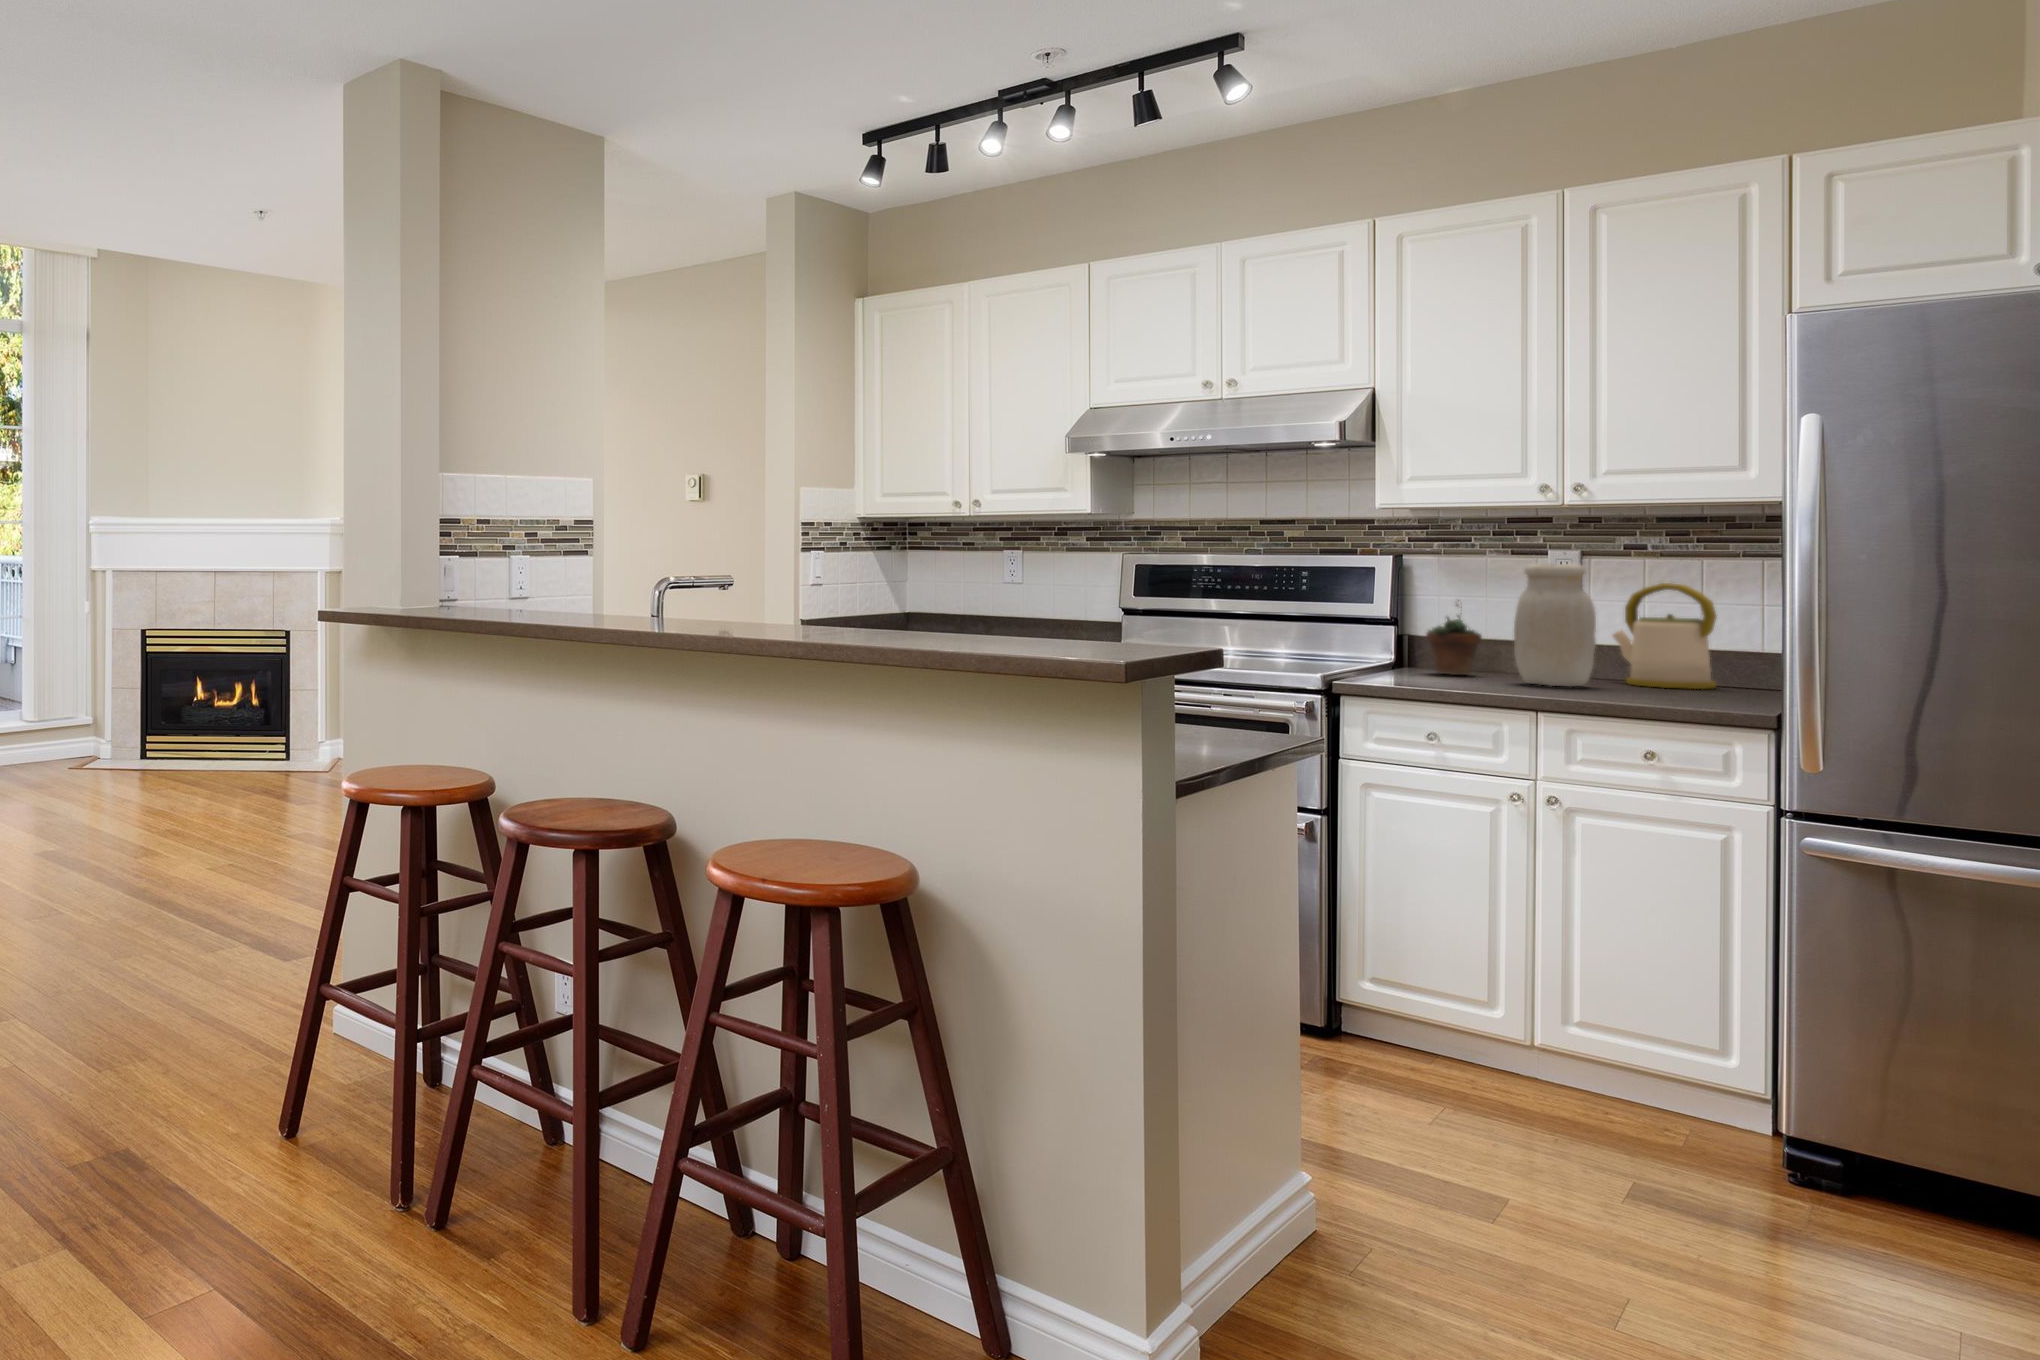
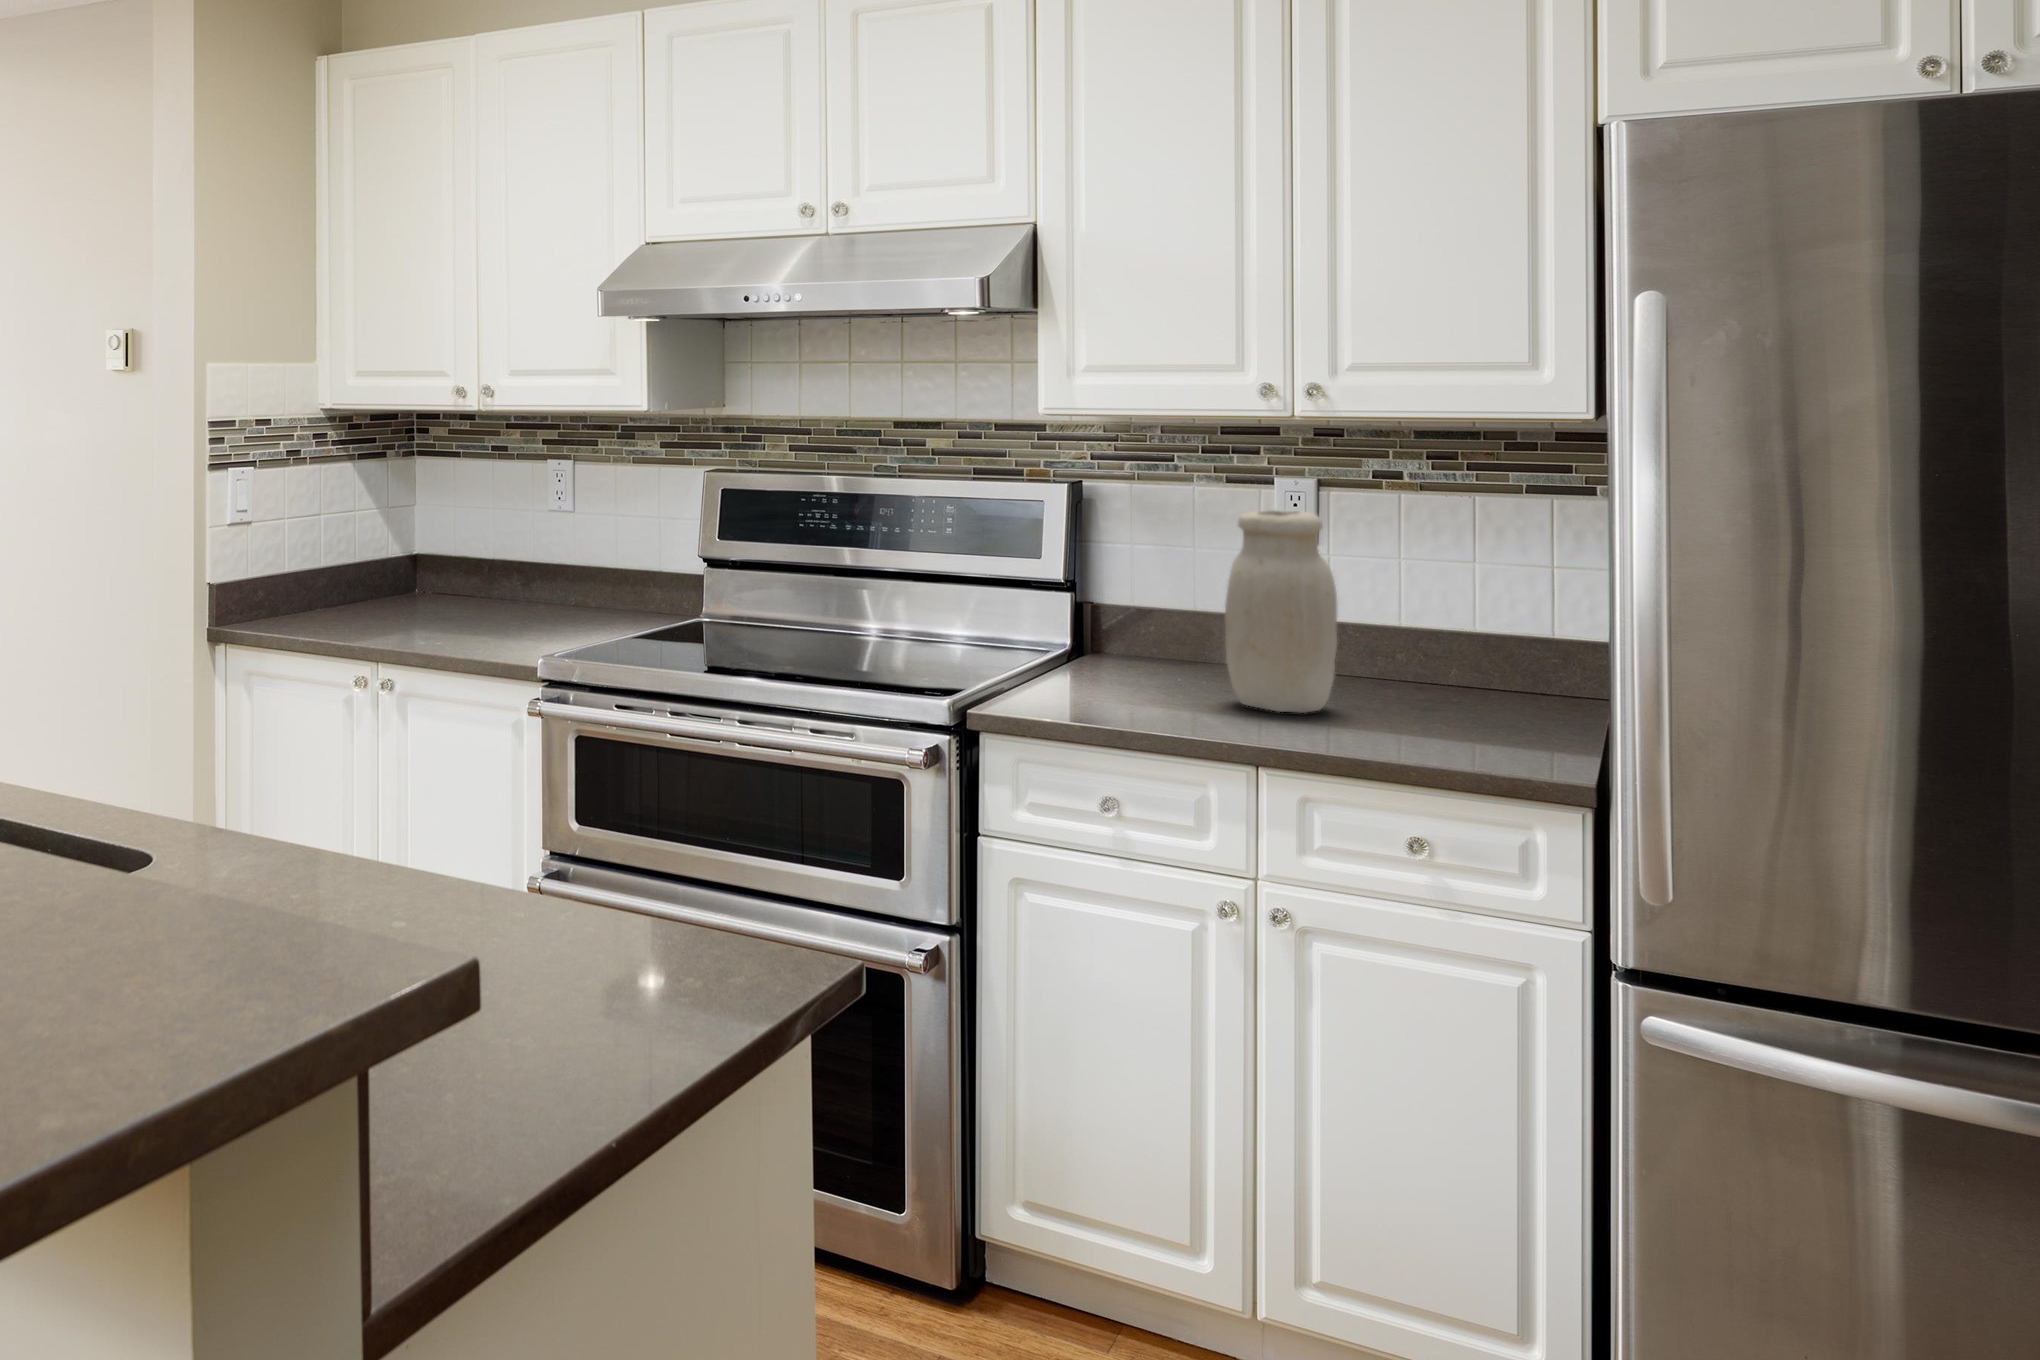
kettle: present [1613,583,1716,689] -> none [1358,537,1497,709]
succulent plant: present [1426,600,1482,675] -> none [1108,558,1184,681]

